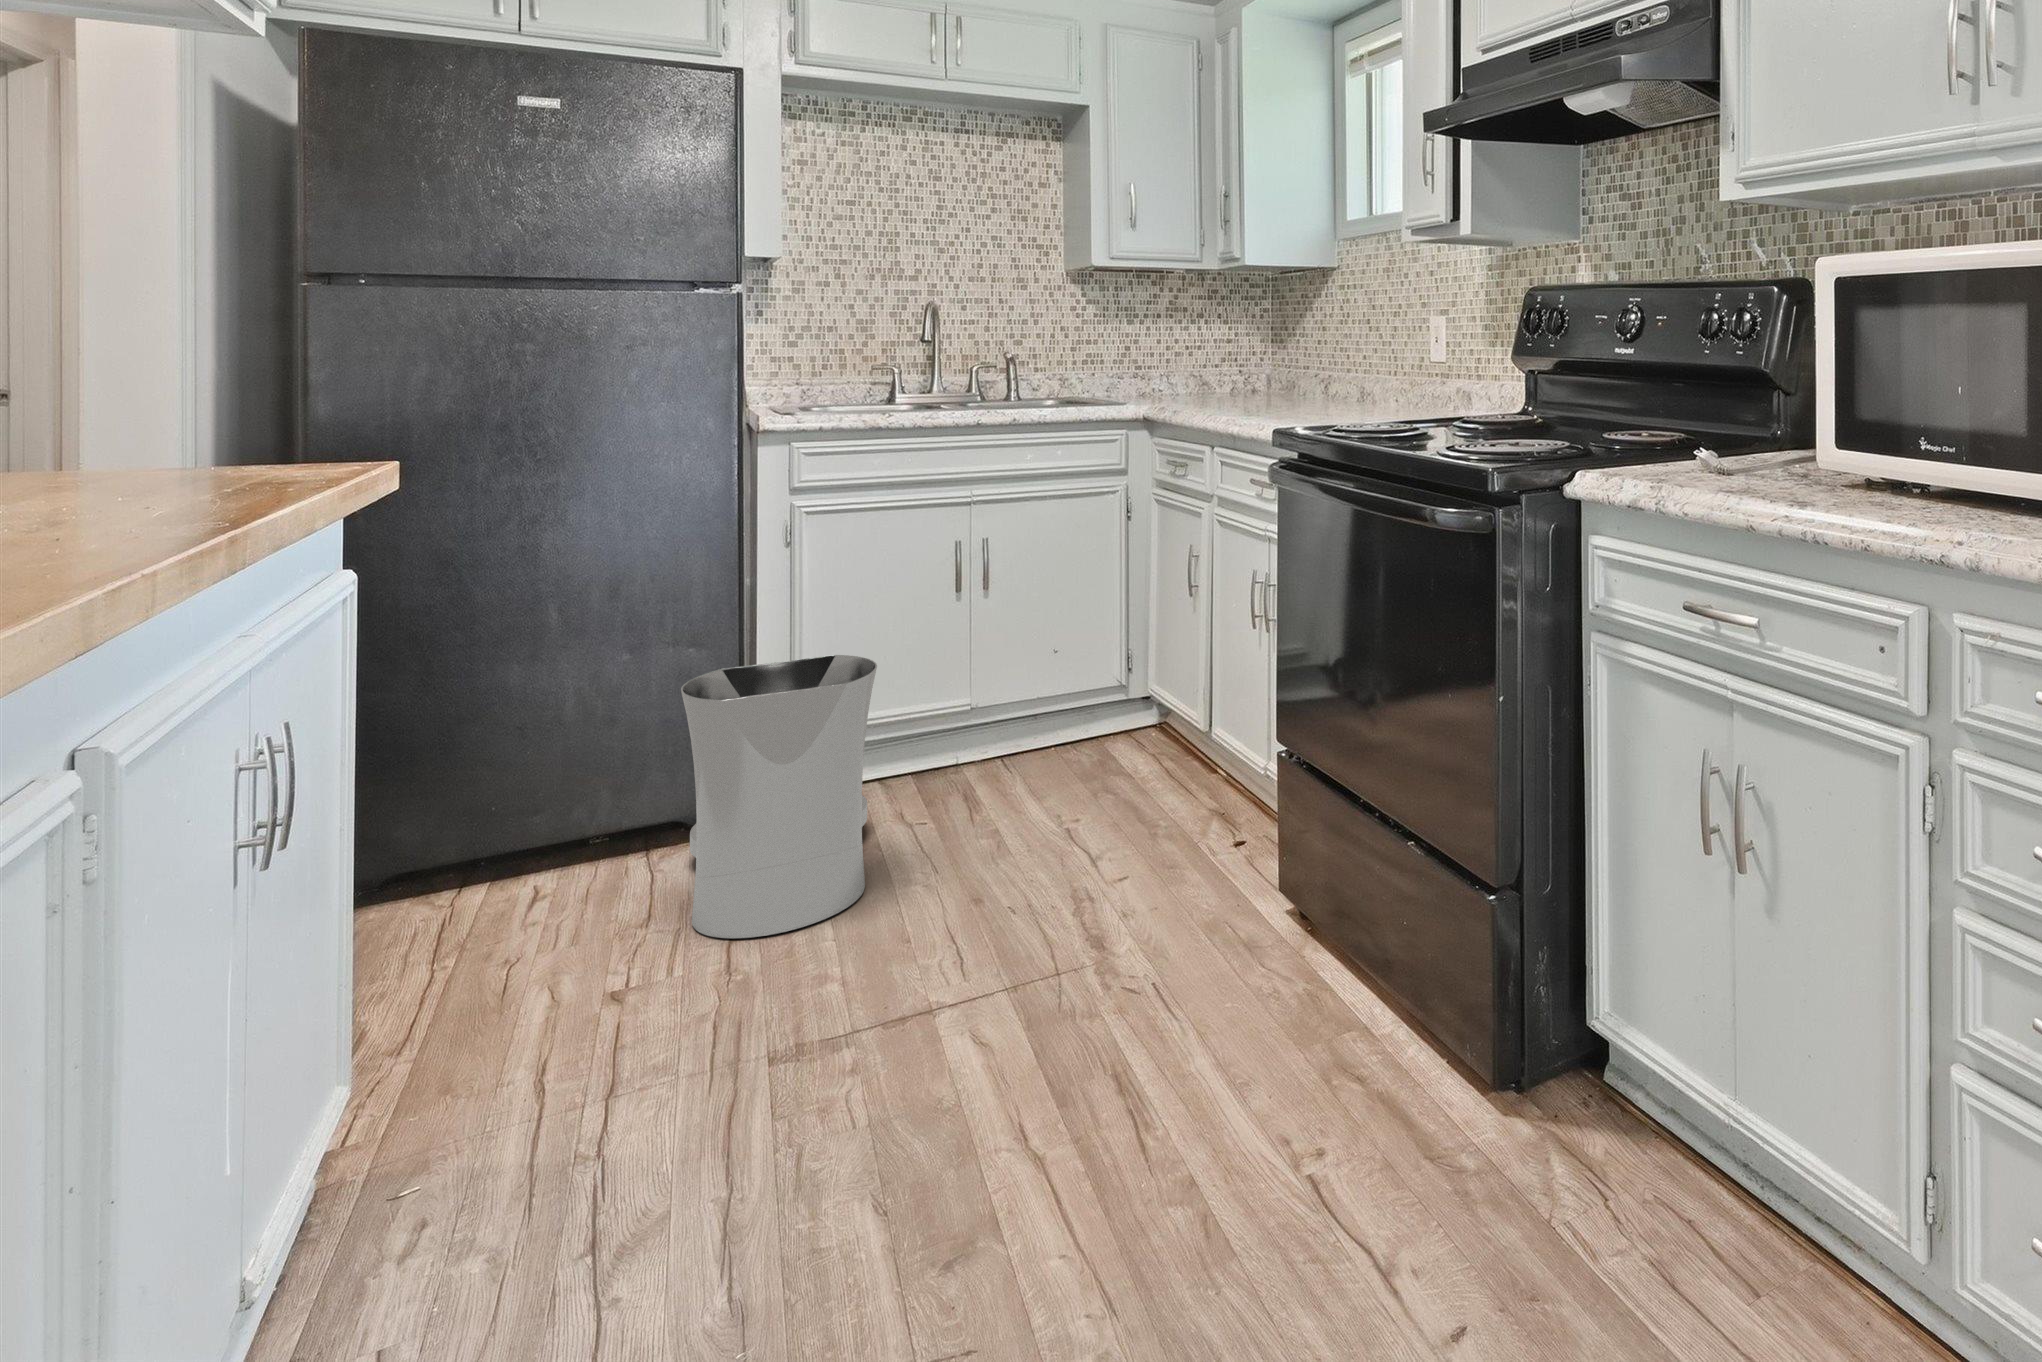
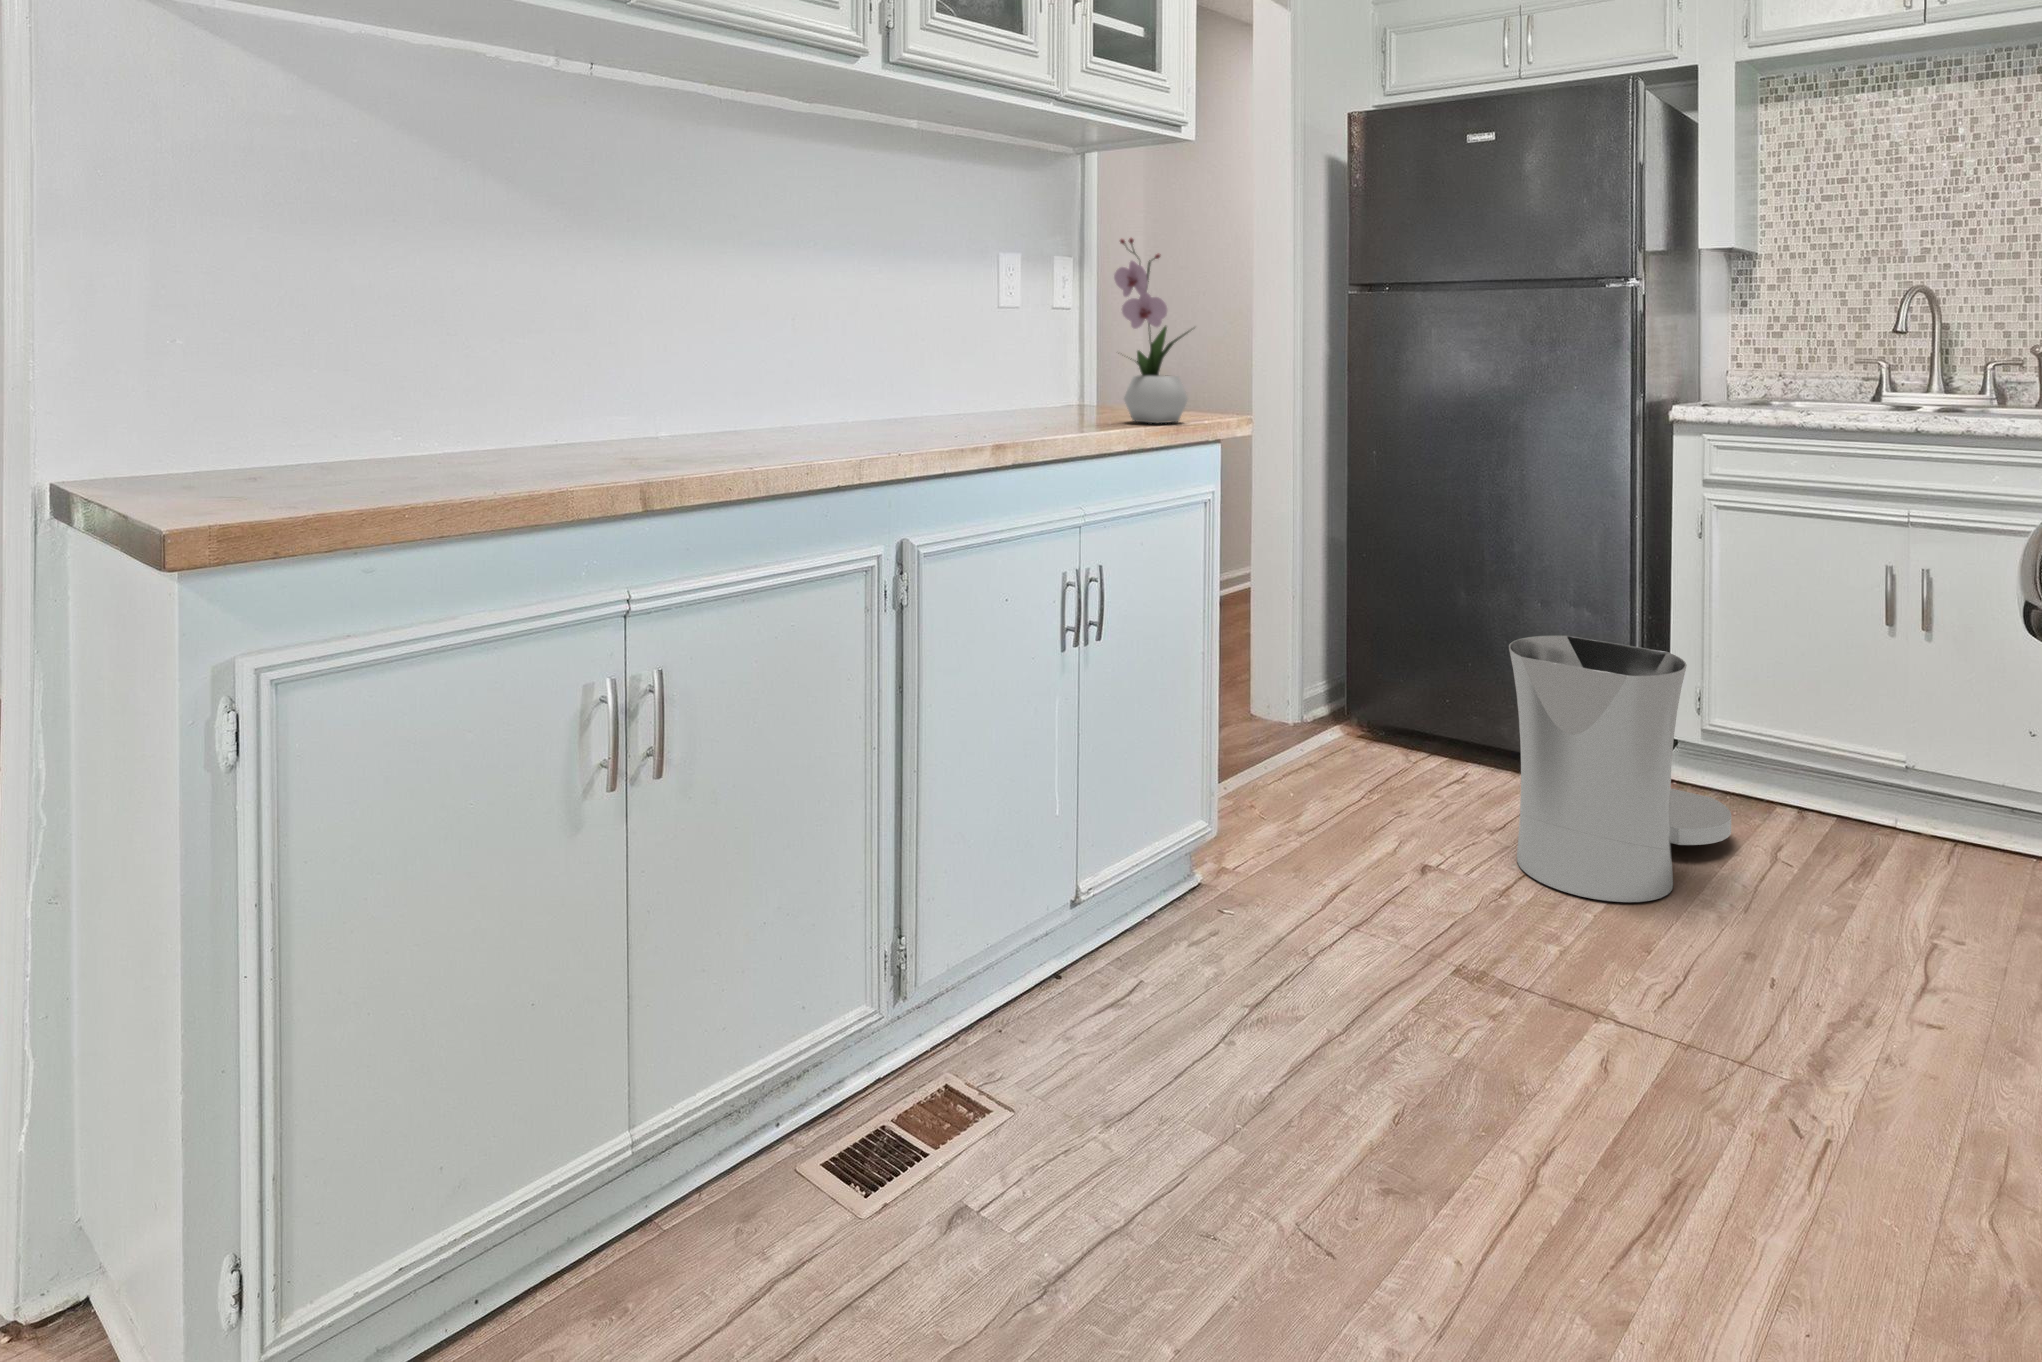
flower arrangement: none [213,188,367,490] -> present [1114,238,1189,423]

